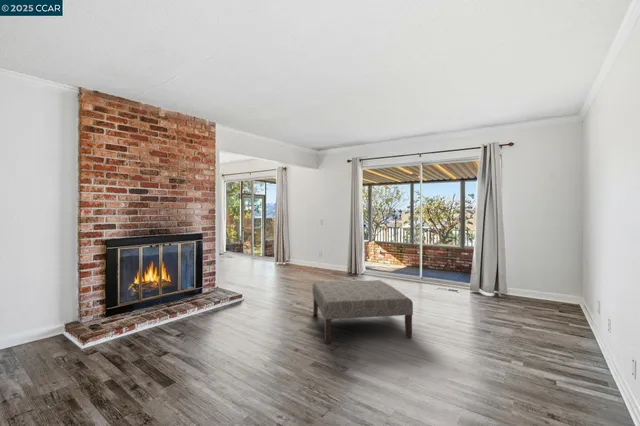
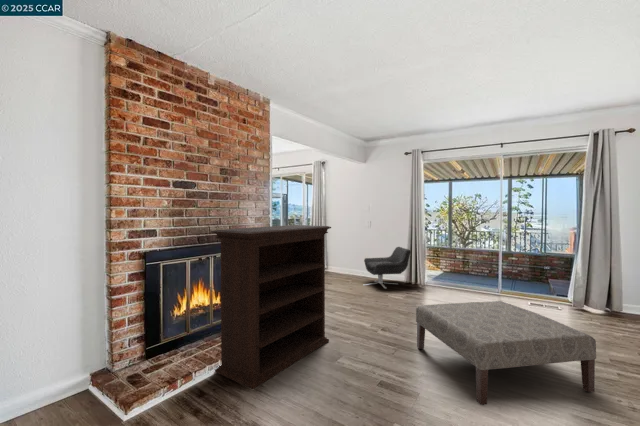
bookshelf: none [153,222,252,335] -> present [211,225,331,389]
lounge chair: none [309,242,349,277] -> present [364,247,411,288]

